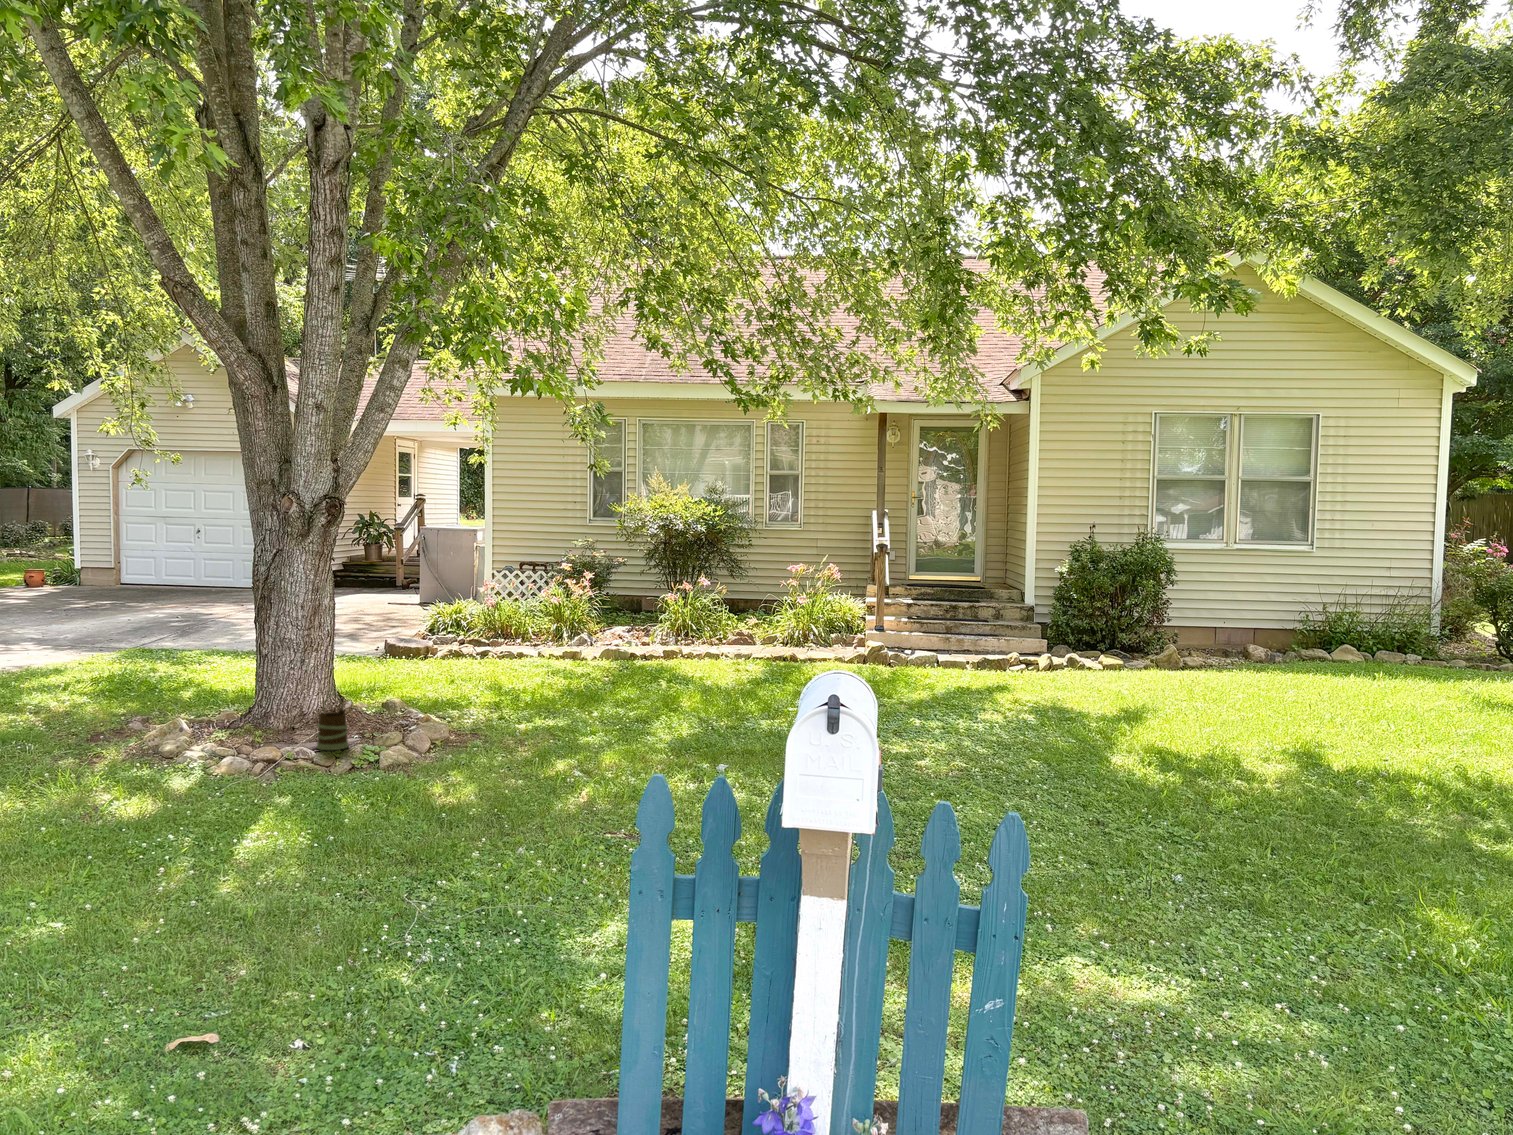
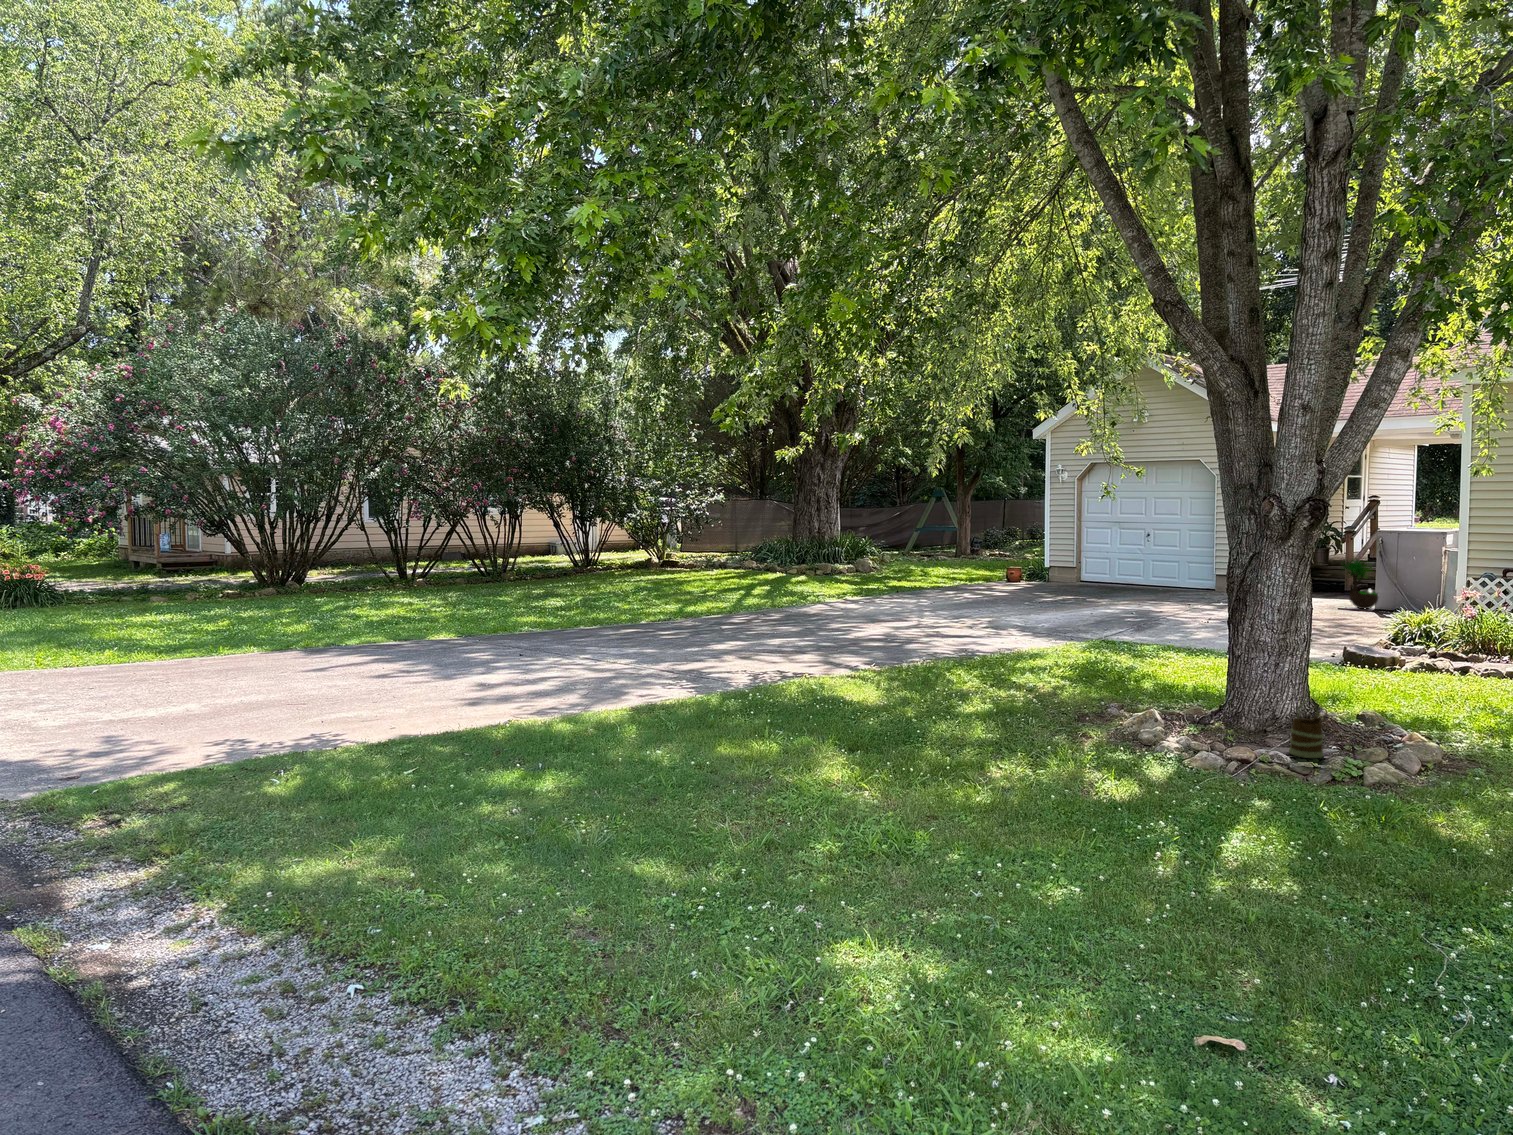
potted tree: none [390,549,424,605] -> present [1343,558,1378,609]

